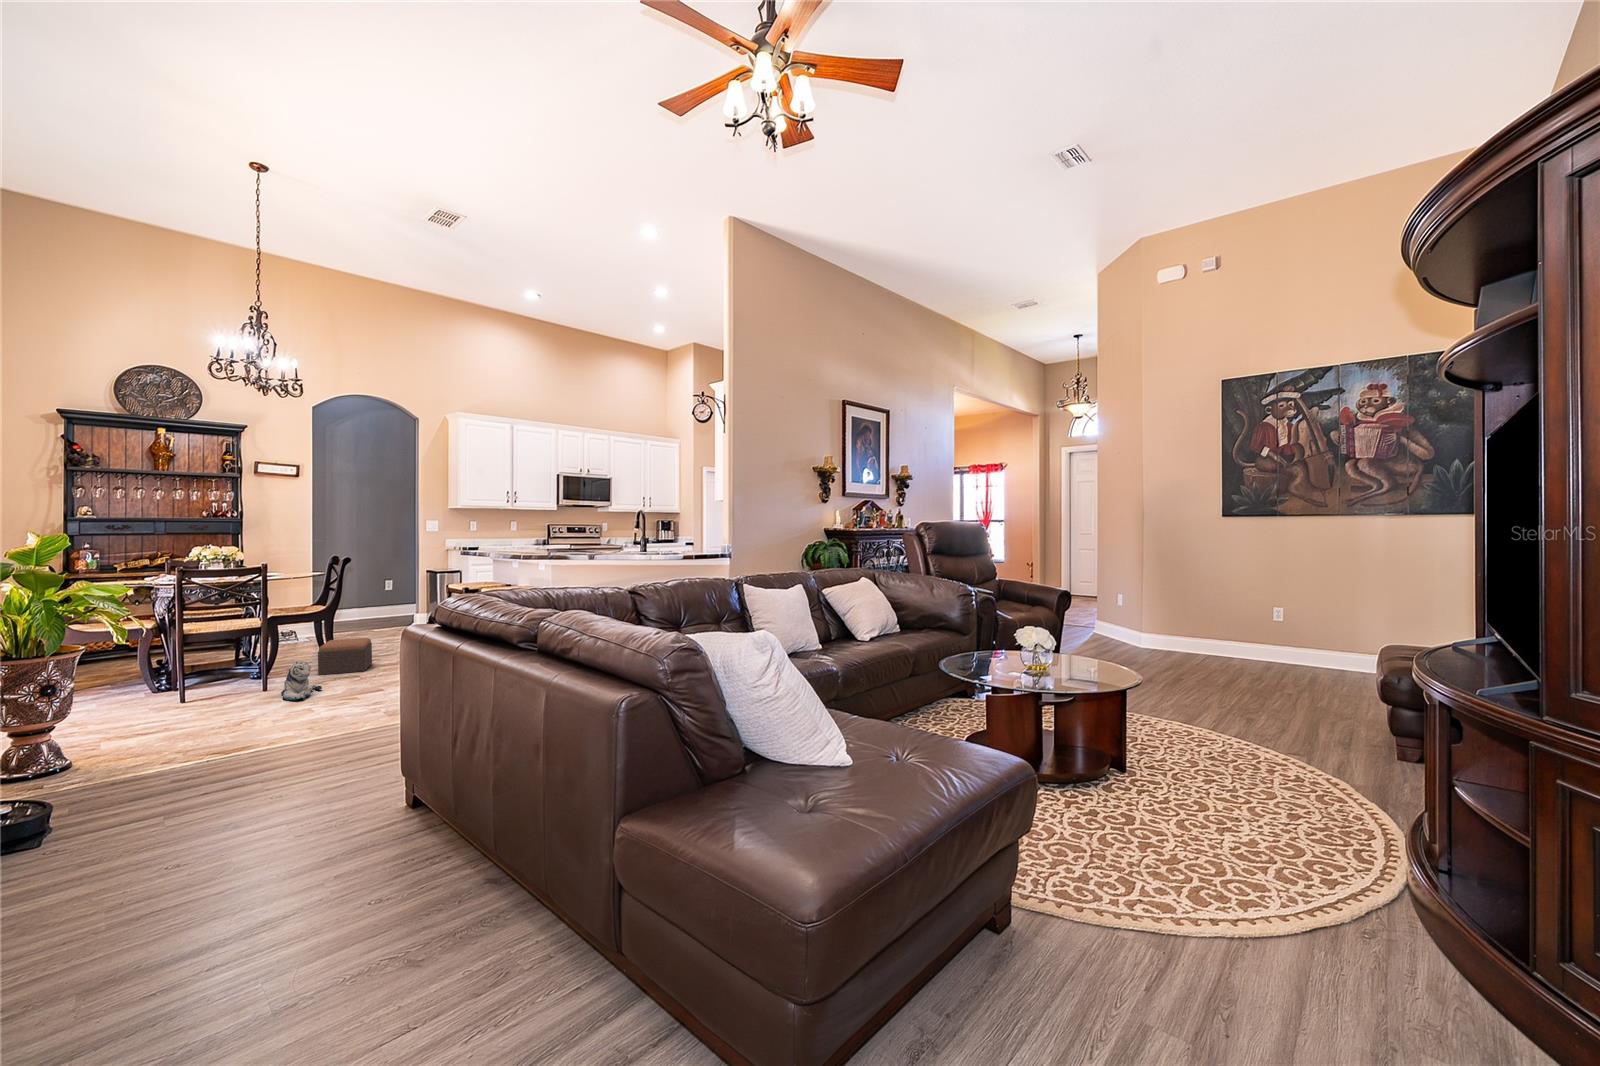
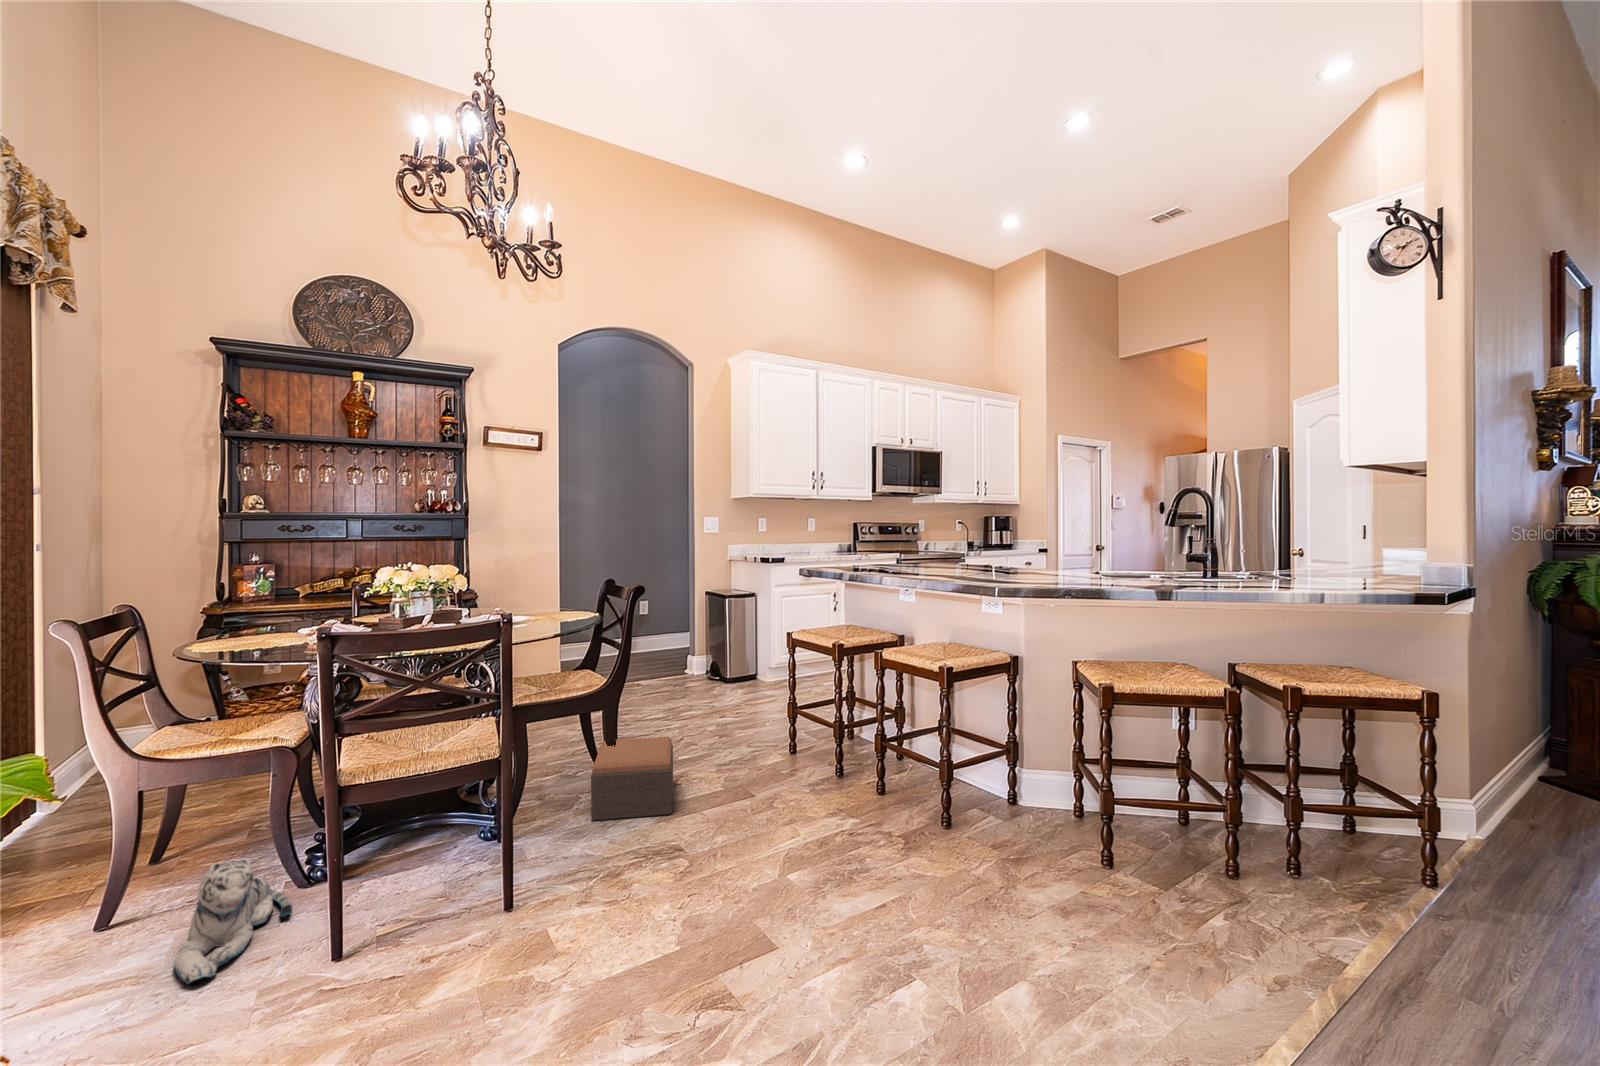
plush toy: present [281,662,322,701] -> present [174,860,292,984]

